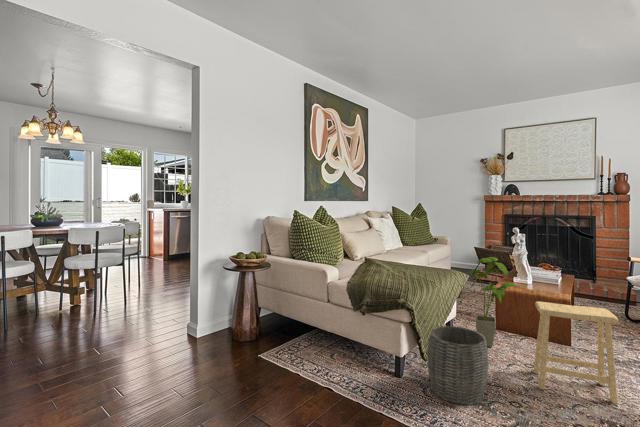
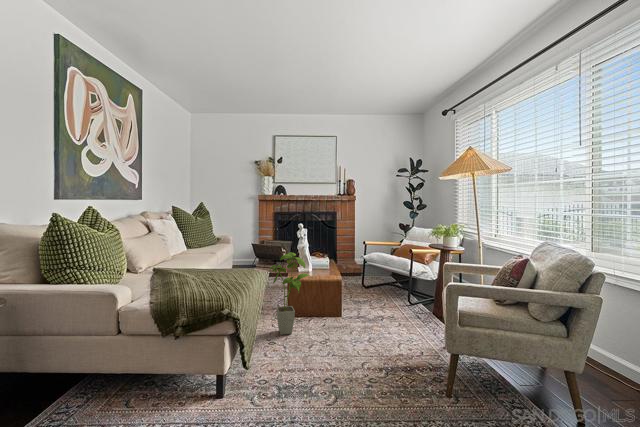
footstool: present [533,301,618,404] -> none [328,285,385,361]
woven basket: present [427,326,489,405] -> none [252,325,308,404]

